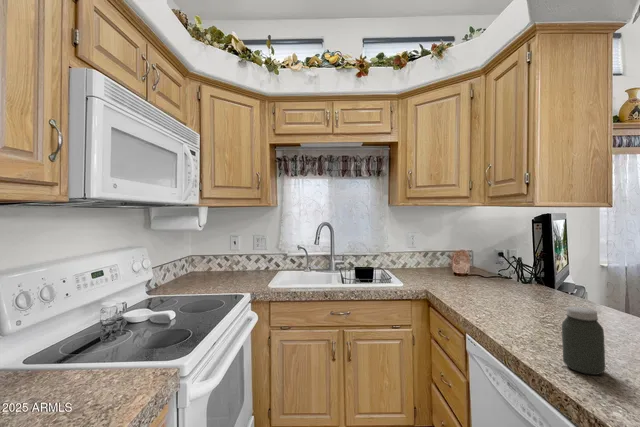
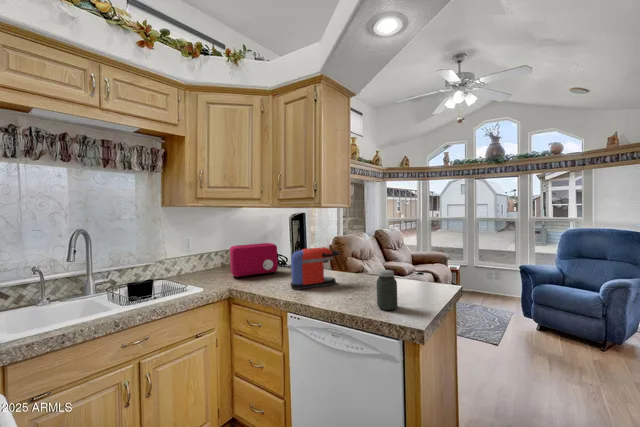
toaster: none [440,246,498,285] -> present [230,243,278,278]
coffee maker: none [484,259,569,315] -> present [291,247,340,289]

